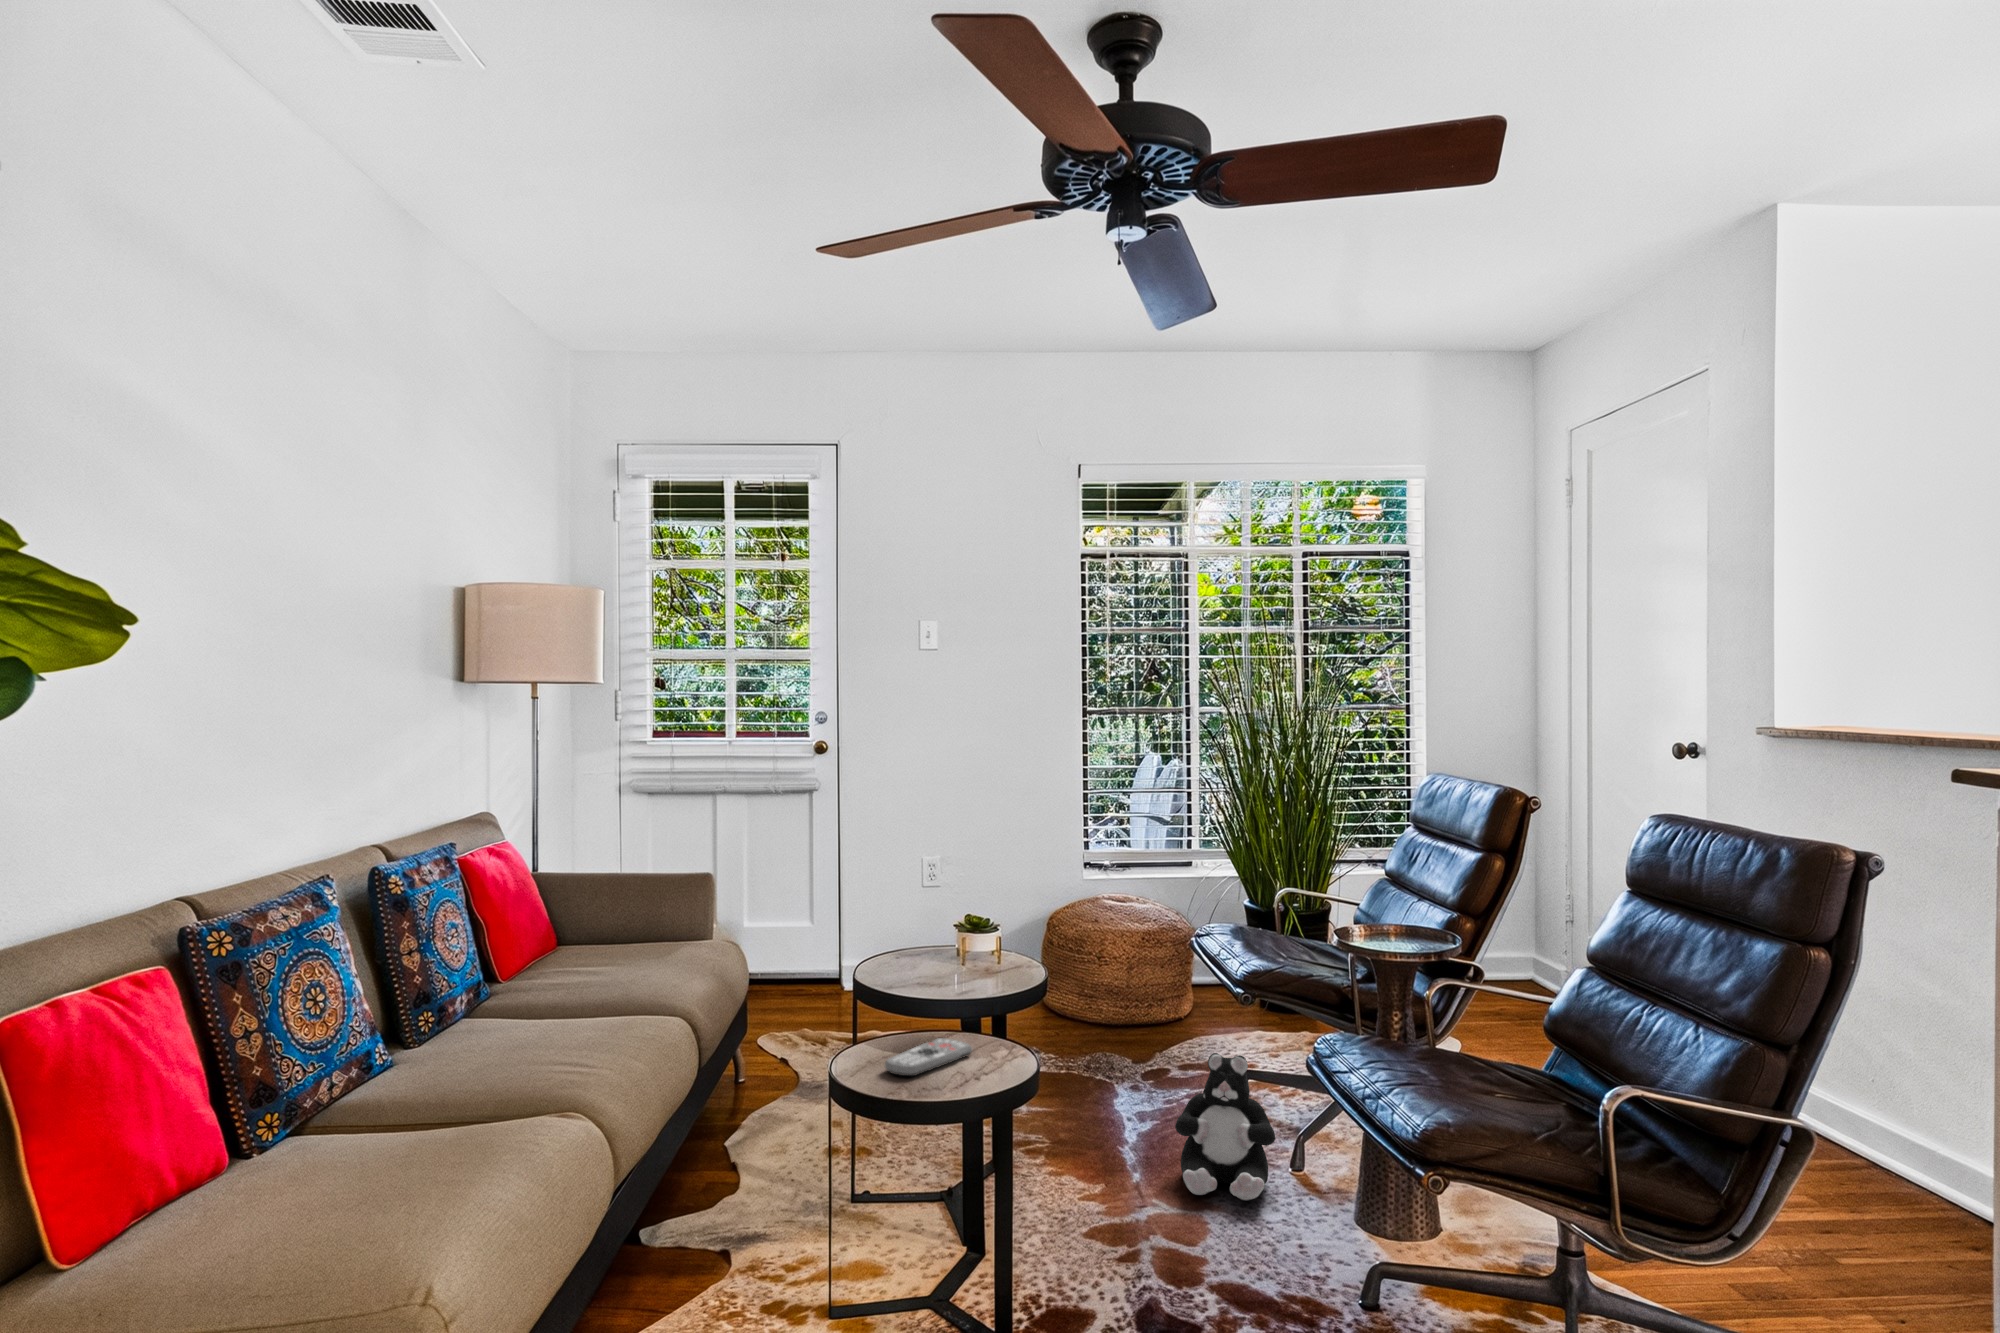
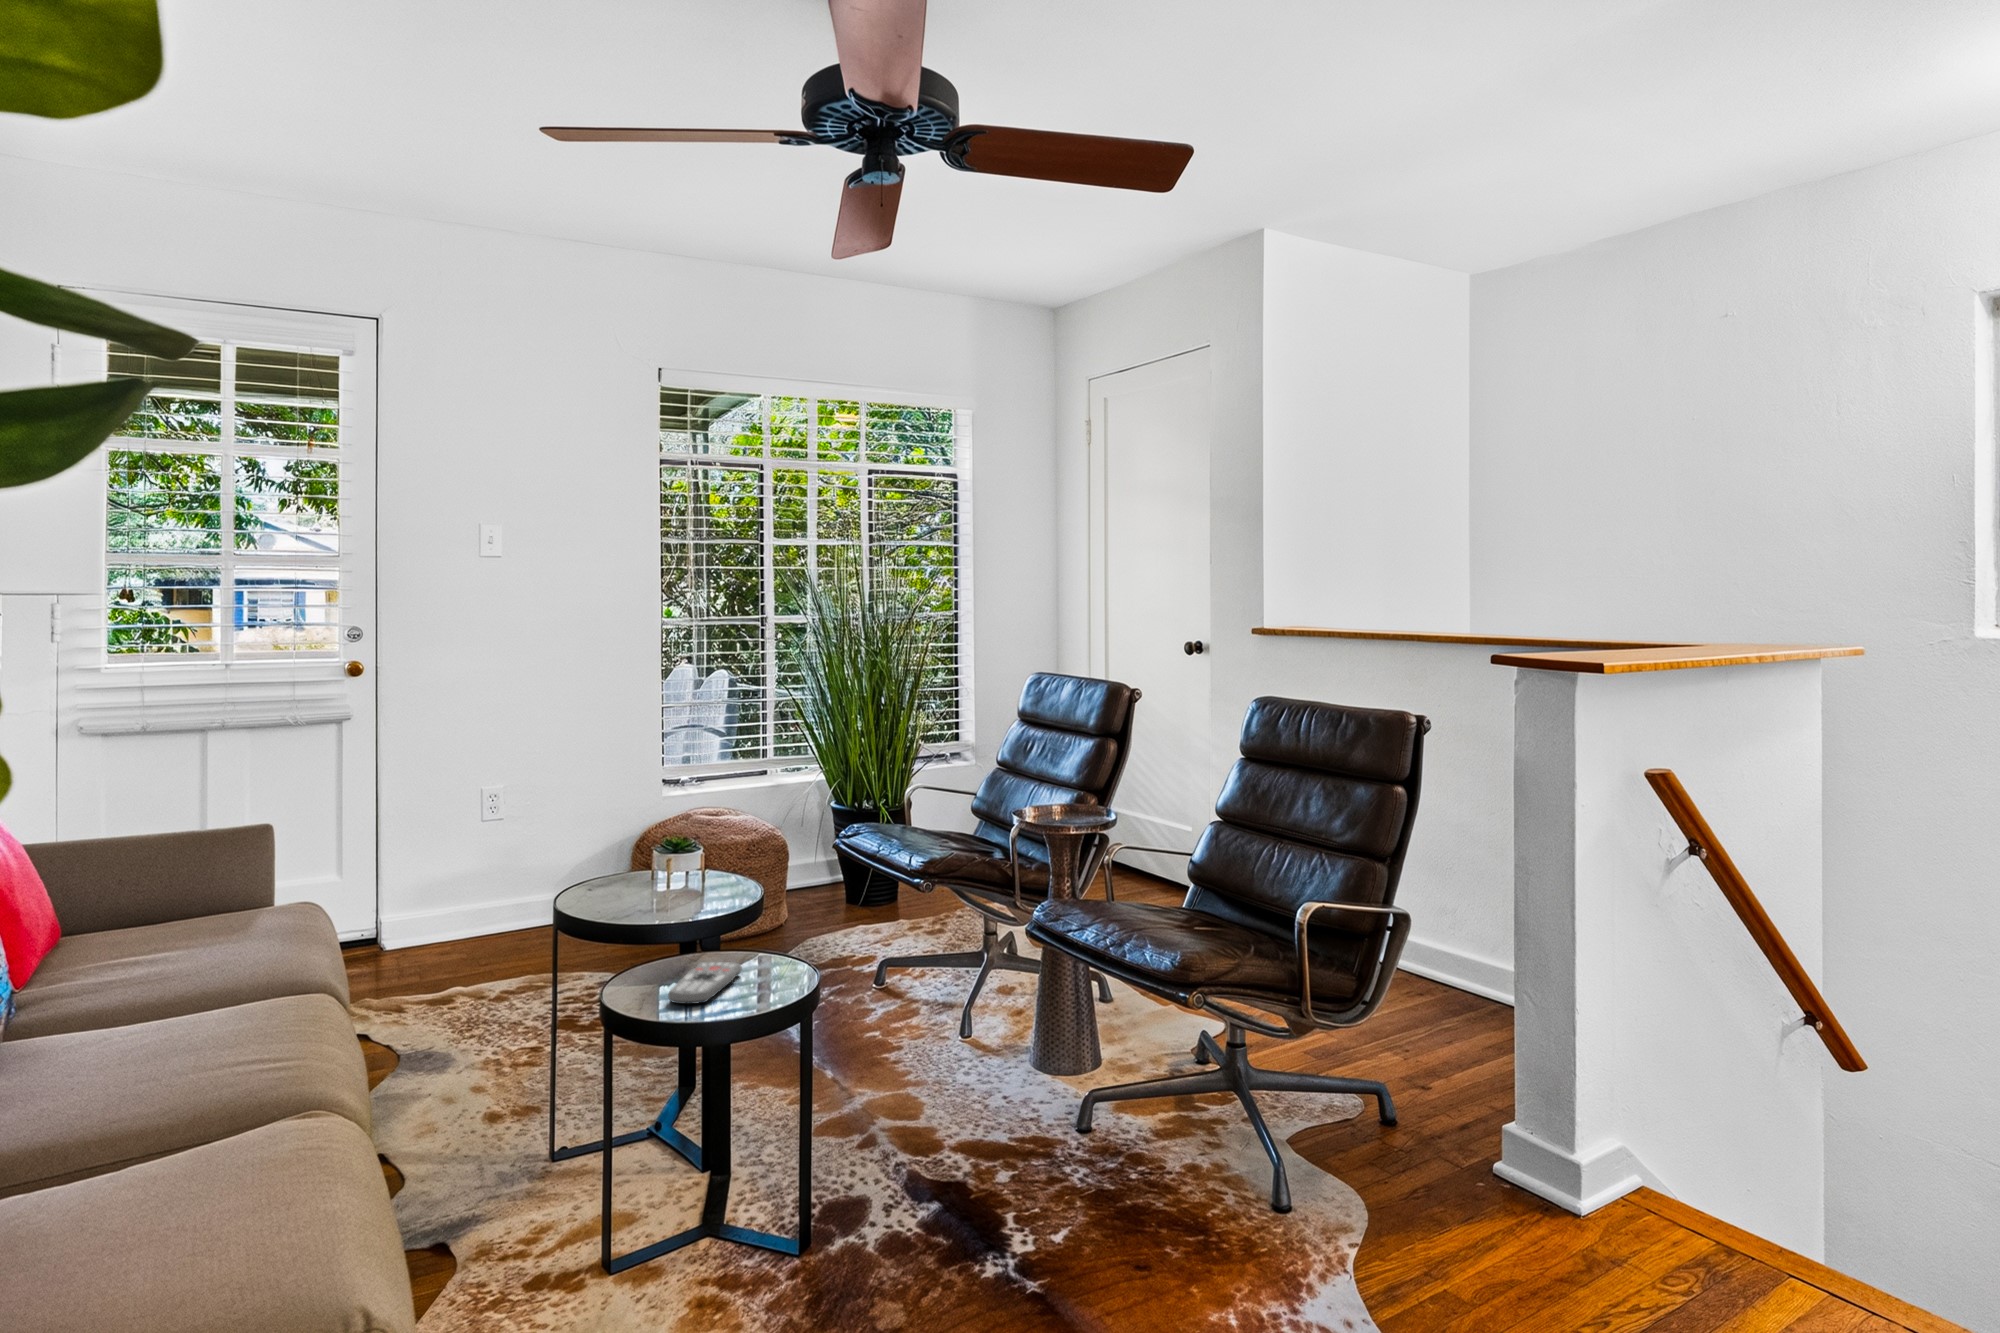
plush toy: present [1175,1053,1275,1201] -> none [861,942,958,1076]

